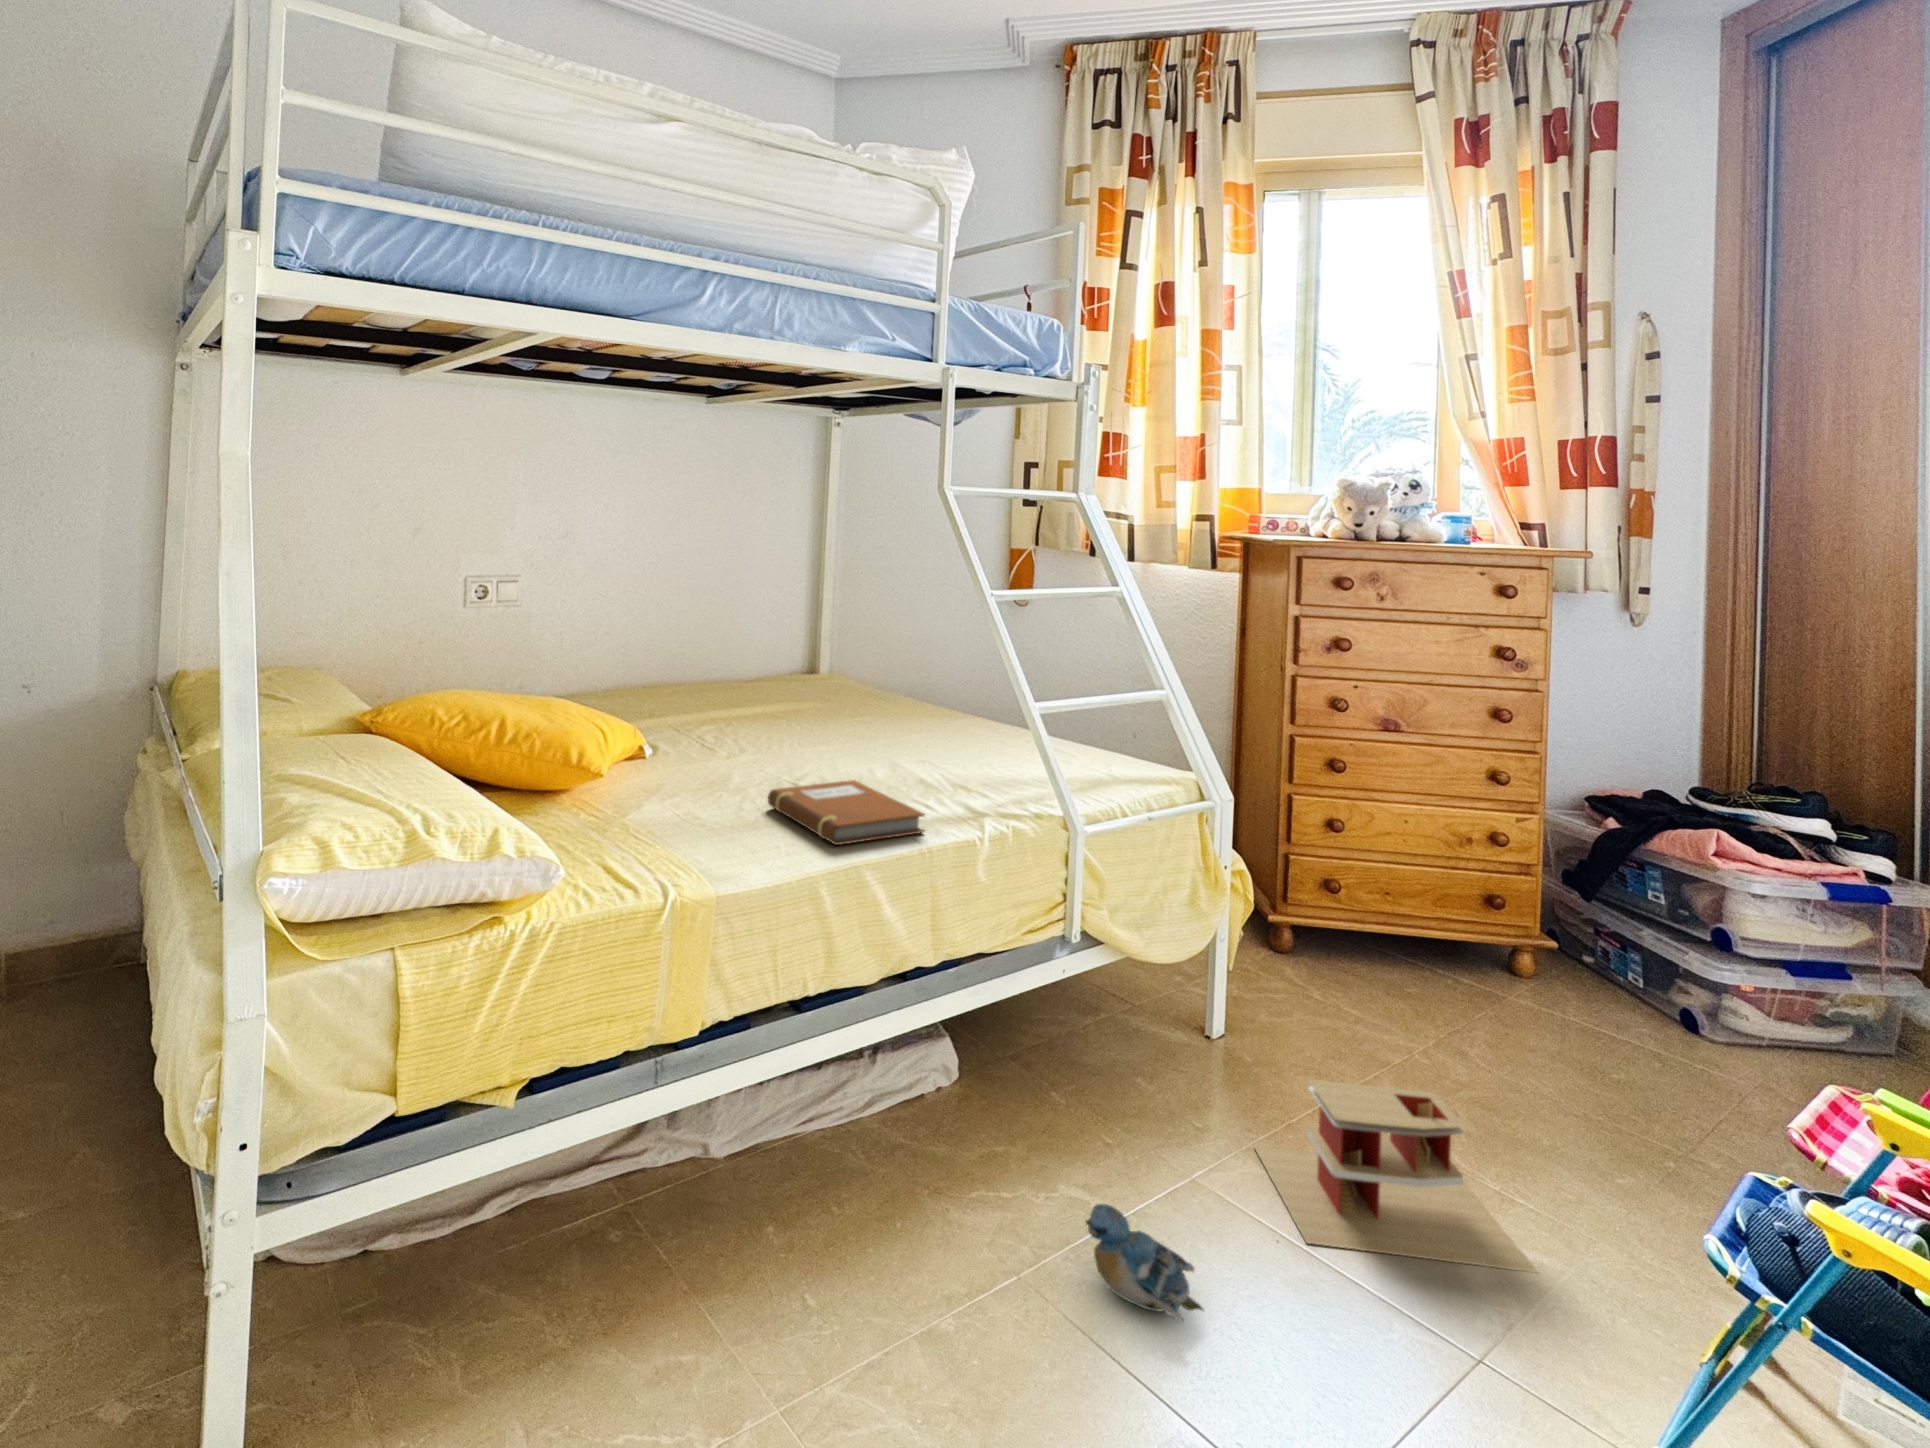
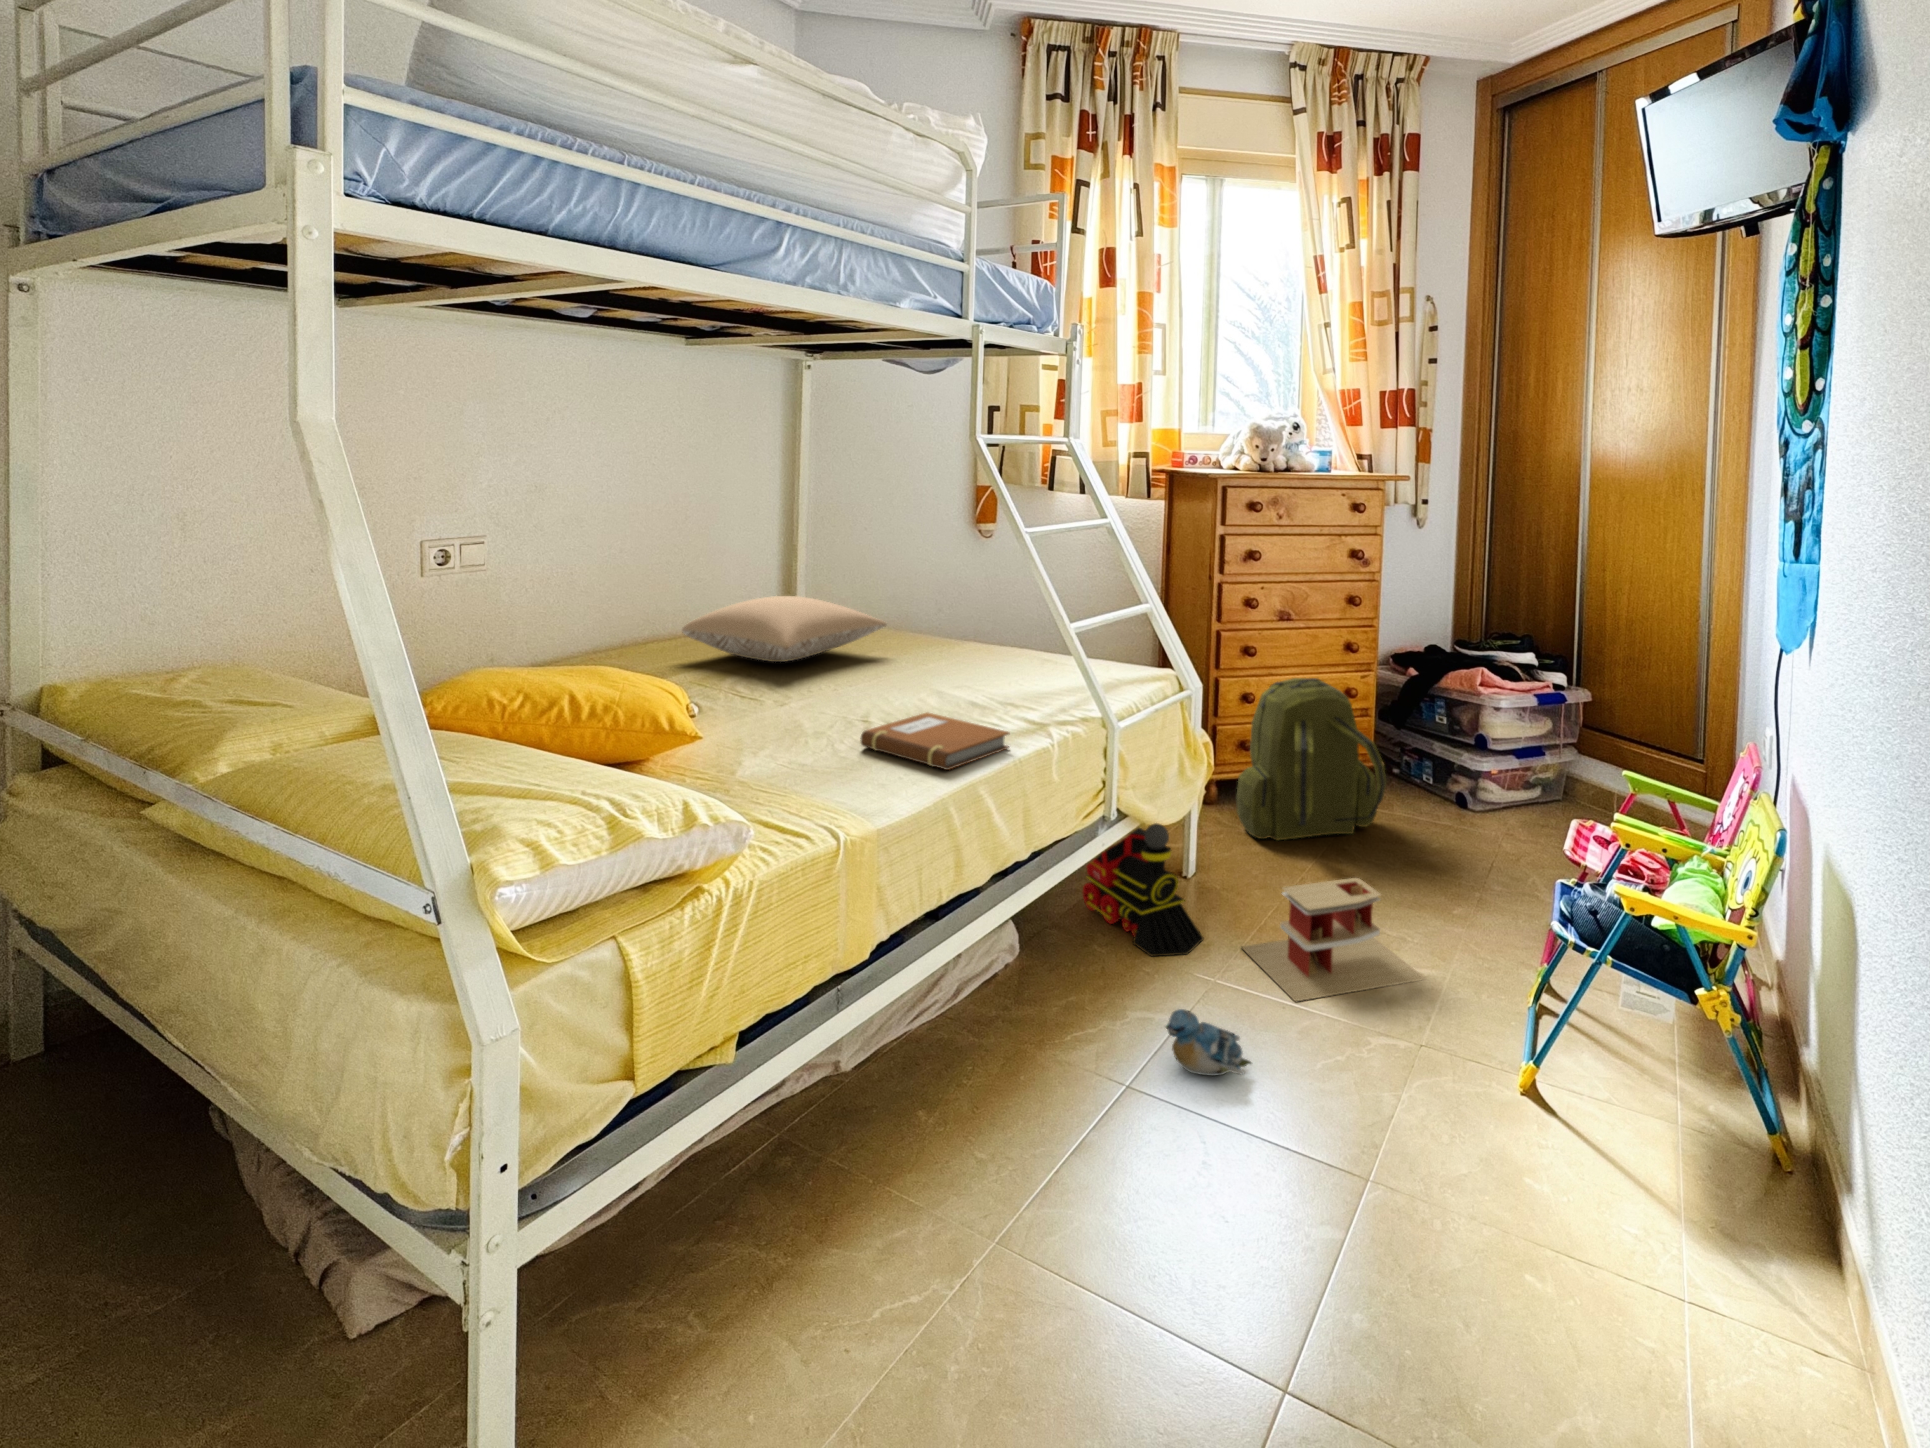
pillow: none [679,647,876,712] -> present [682,596,887,662]
backpack: none [1307,806,1529,1033] -> present [1236,678,1386,840]
toy train: none [1060,912,1205,1136] -> present [1083,823,1203,956]

